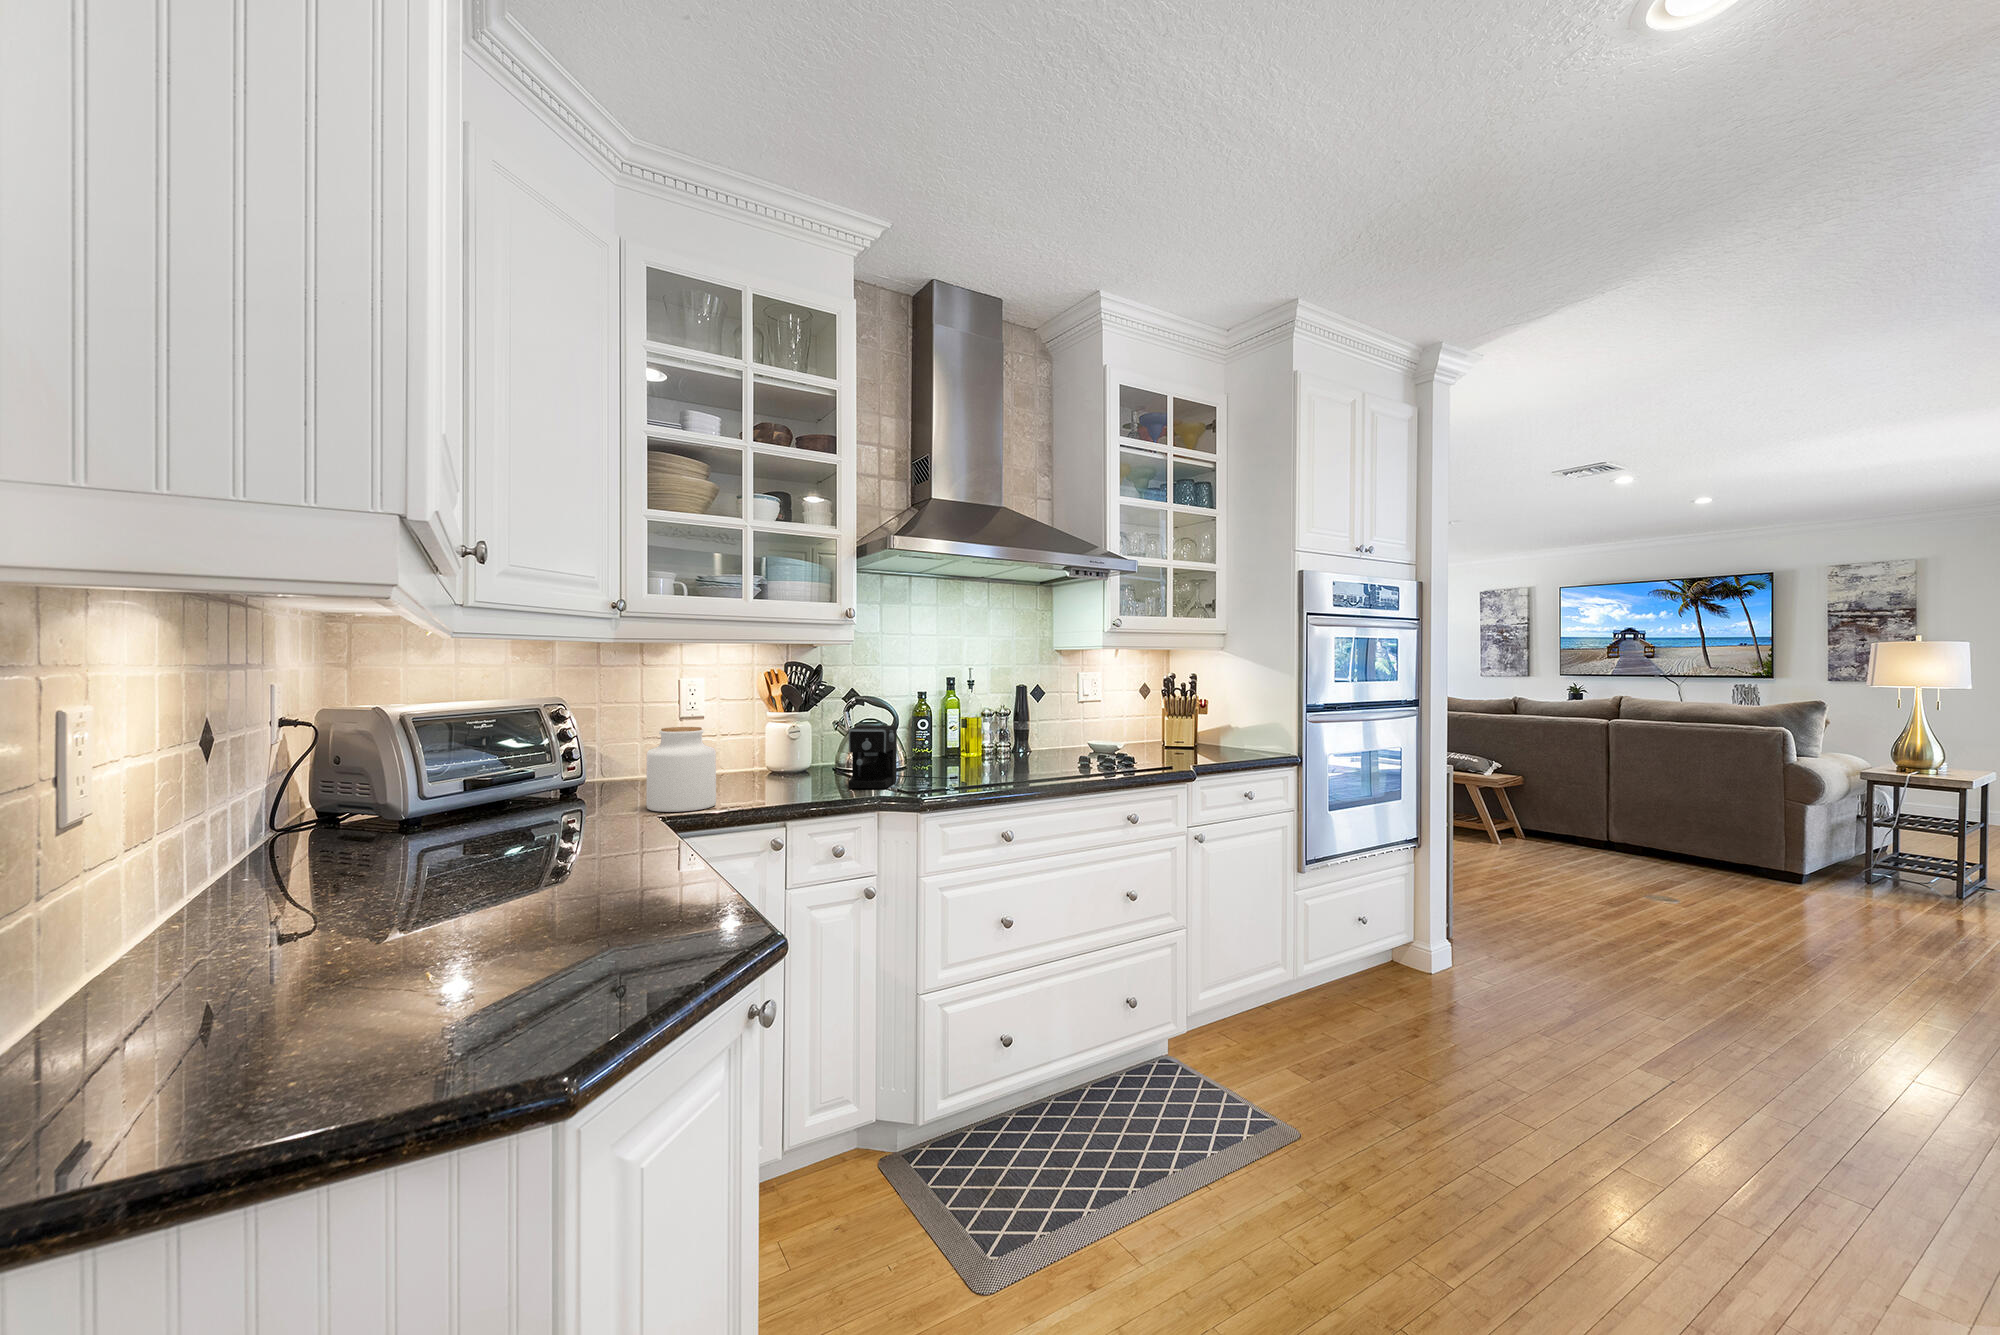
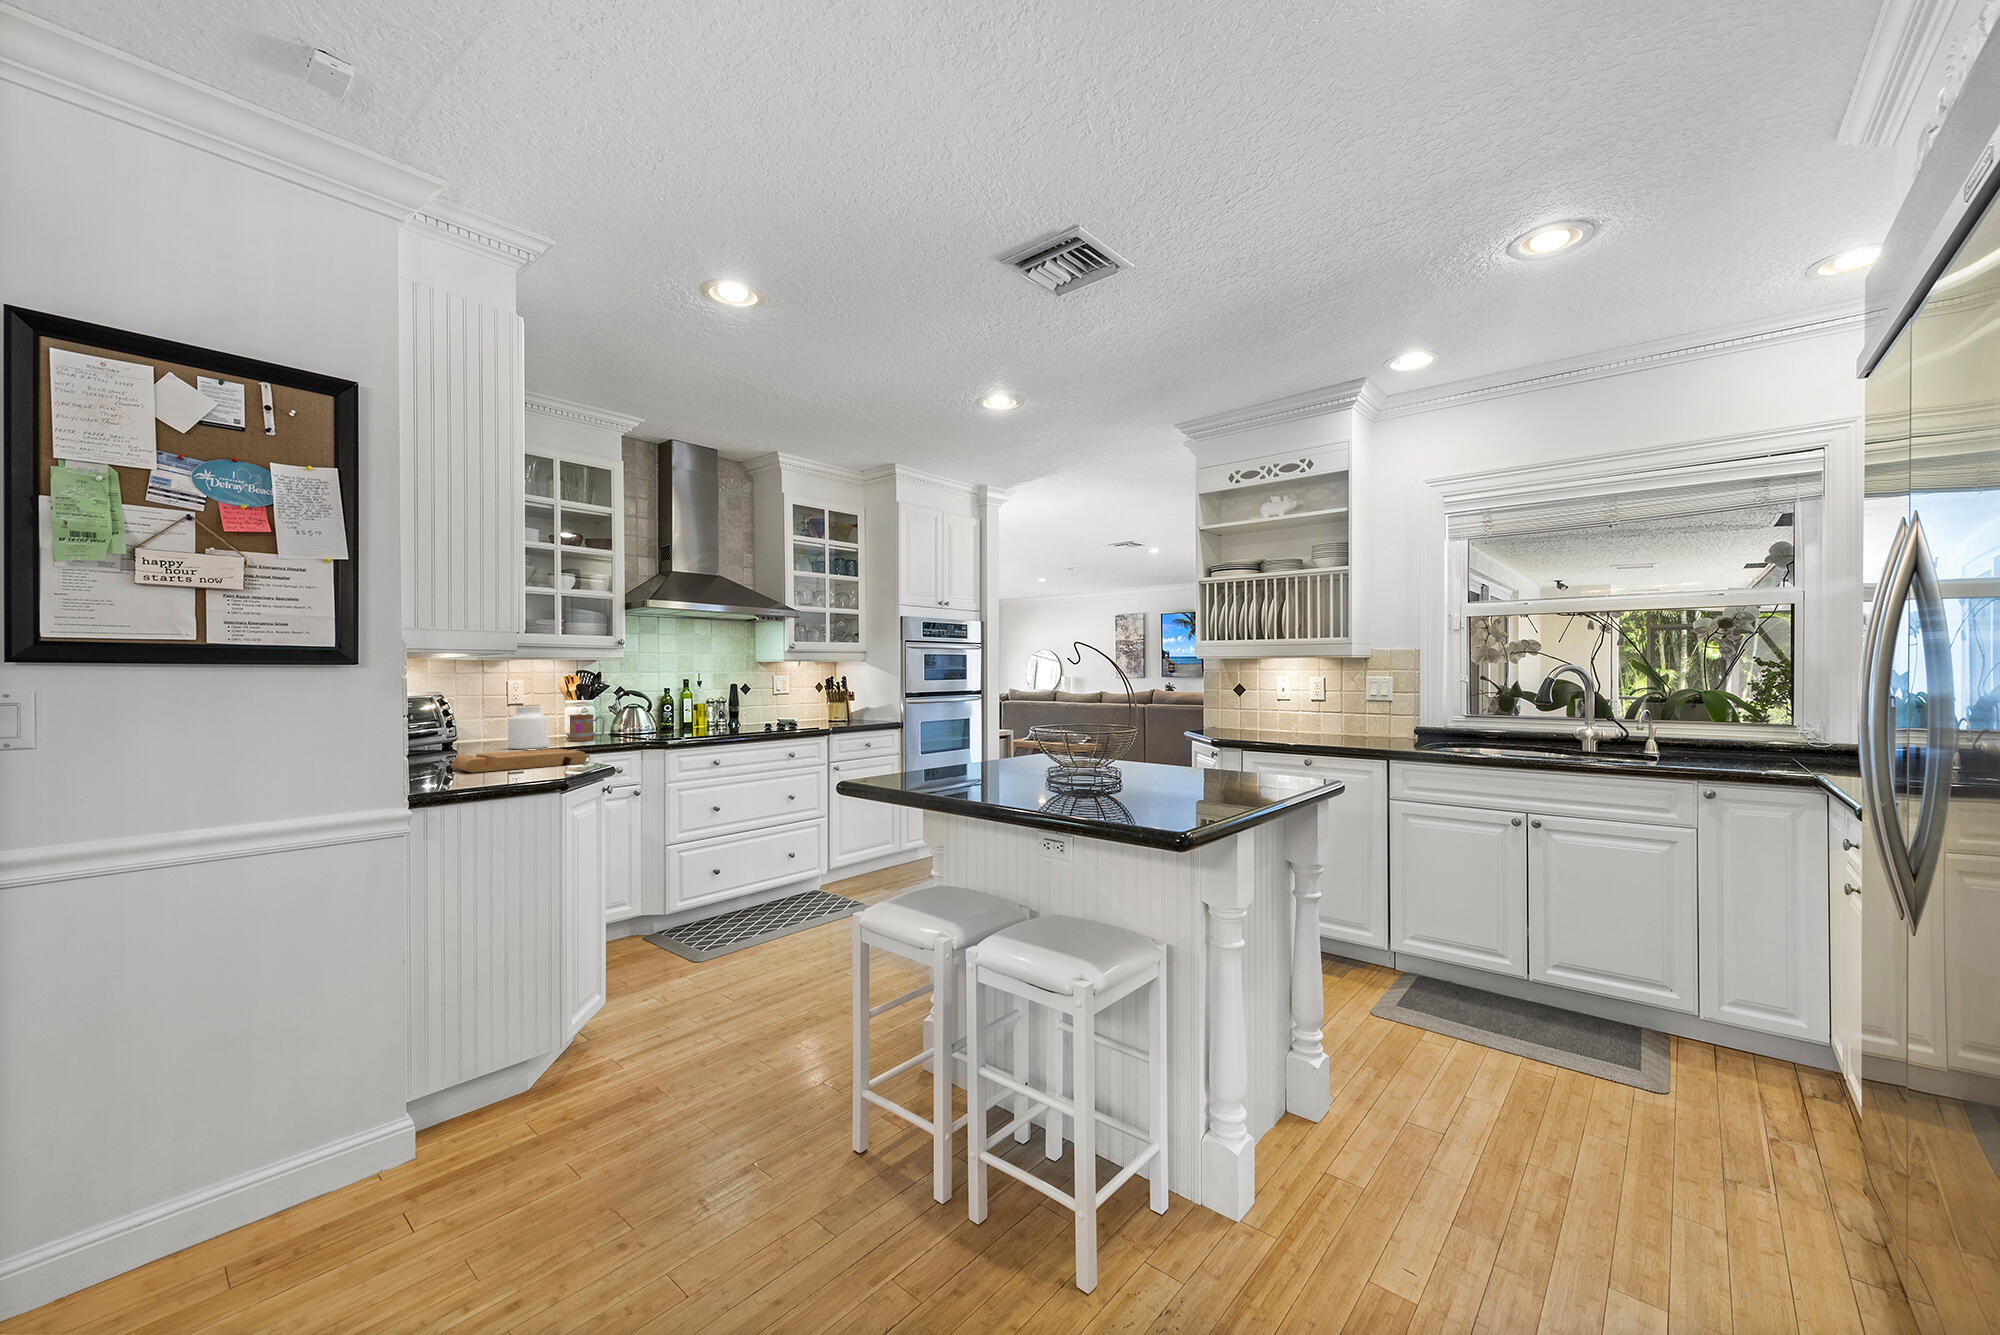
coffee maker: present [848,725,958,788] -> none [624,705,690,740]
mug: none [764,738,820,786] -> present [569,714,605,741]
cutting board: none [342,867,706,989] -> present [451,749,587,773]

